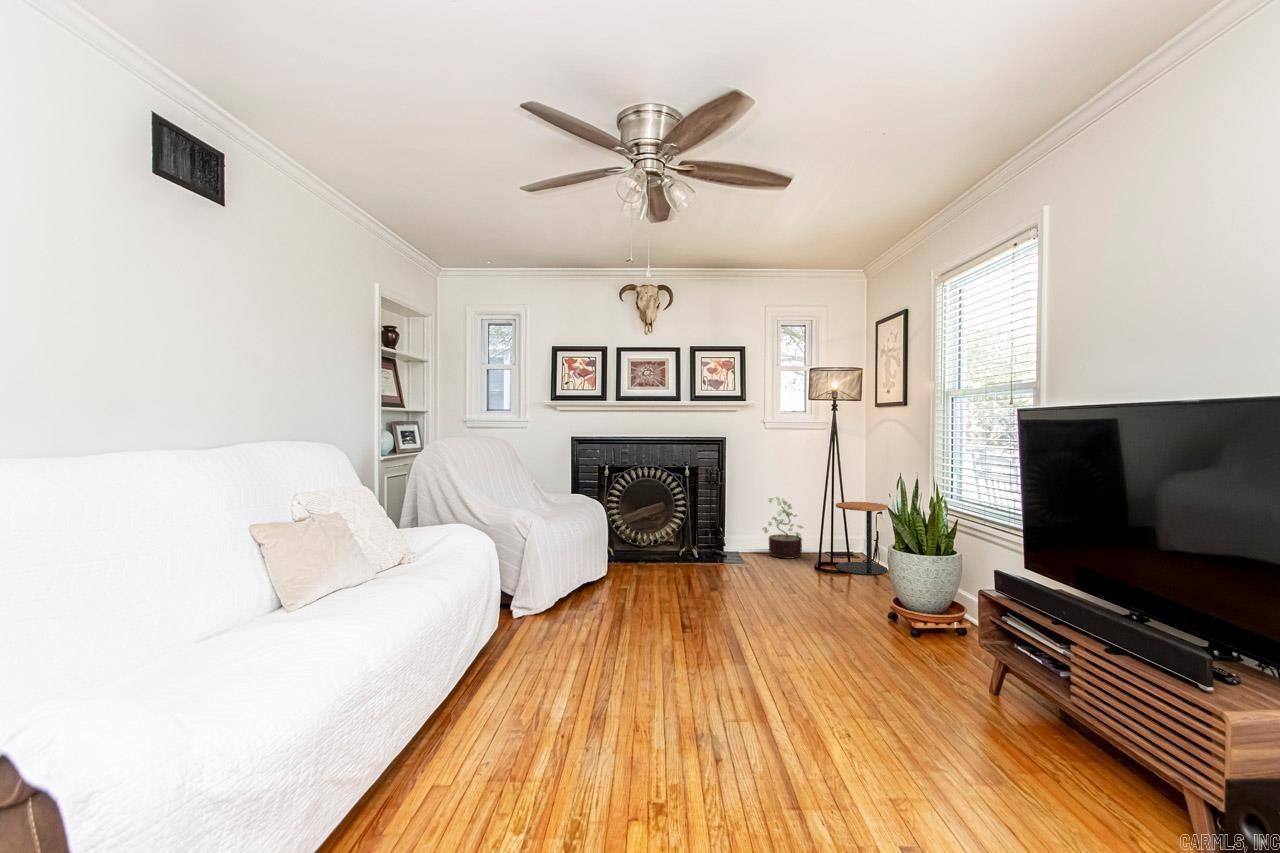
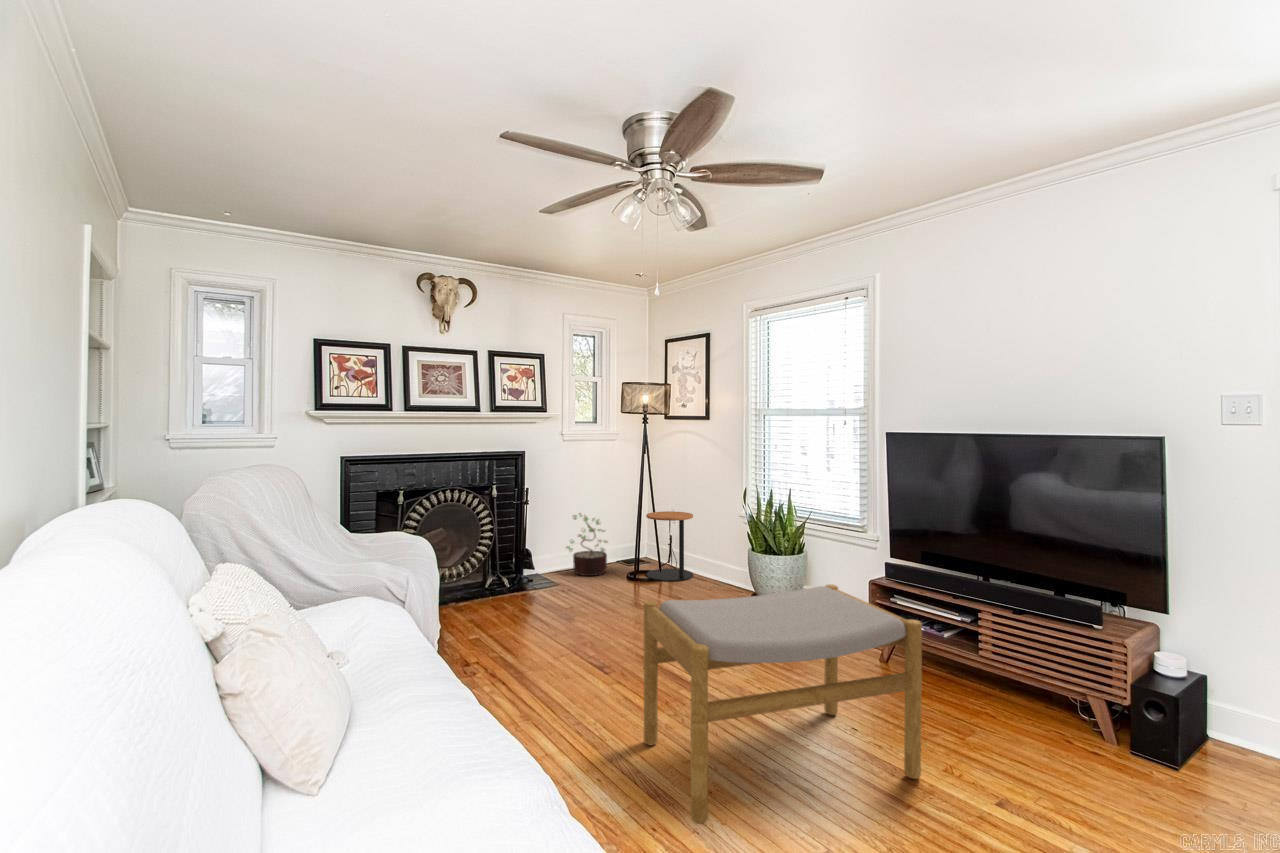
footstool: none [591,558,850,791] -> present [644,585,922,824]

